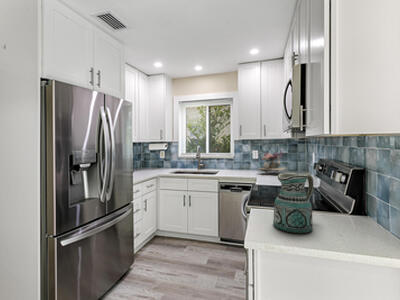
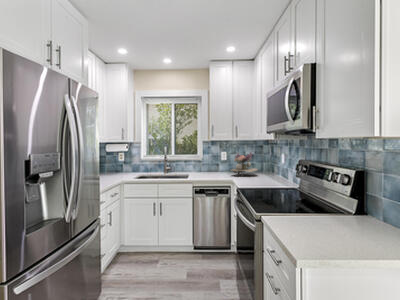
ceramic pitcher: present [273,172,314,233] -> none [307,174,354,242]

